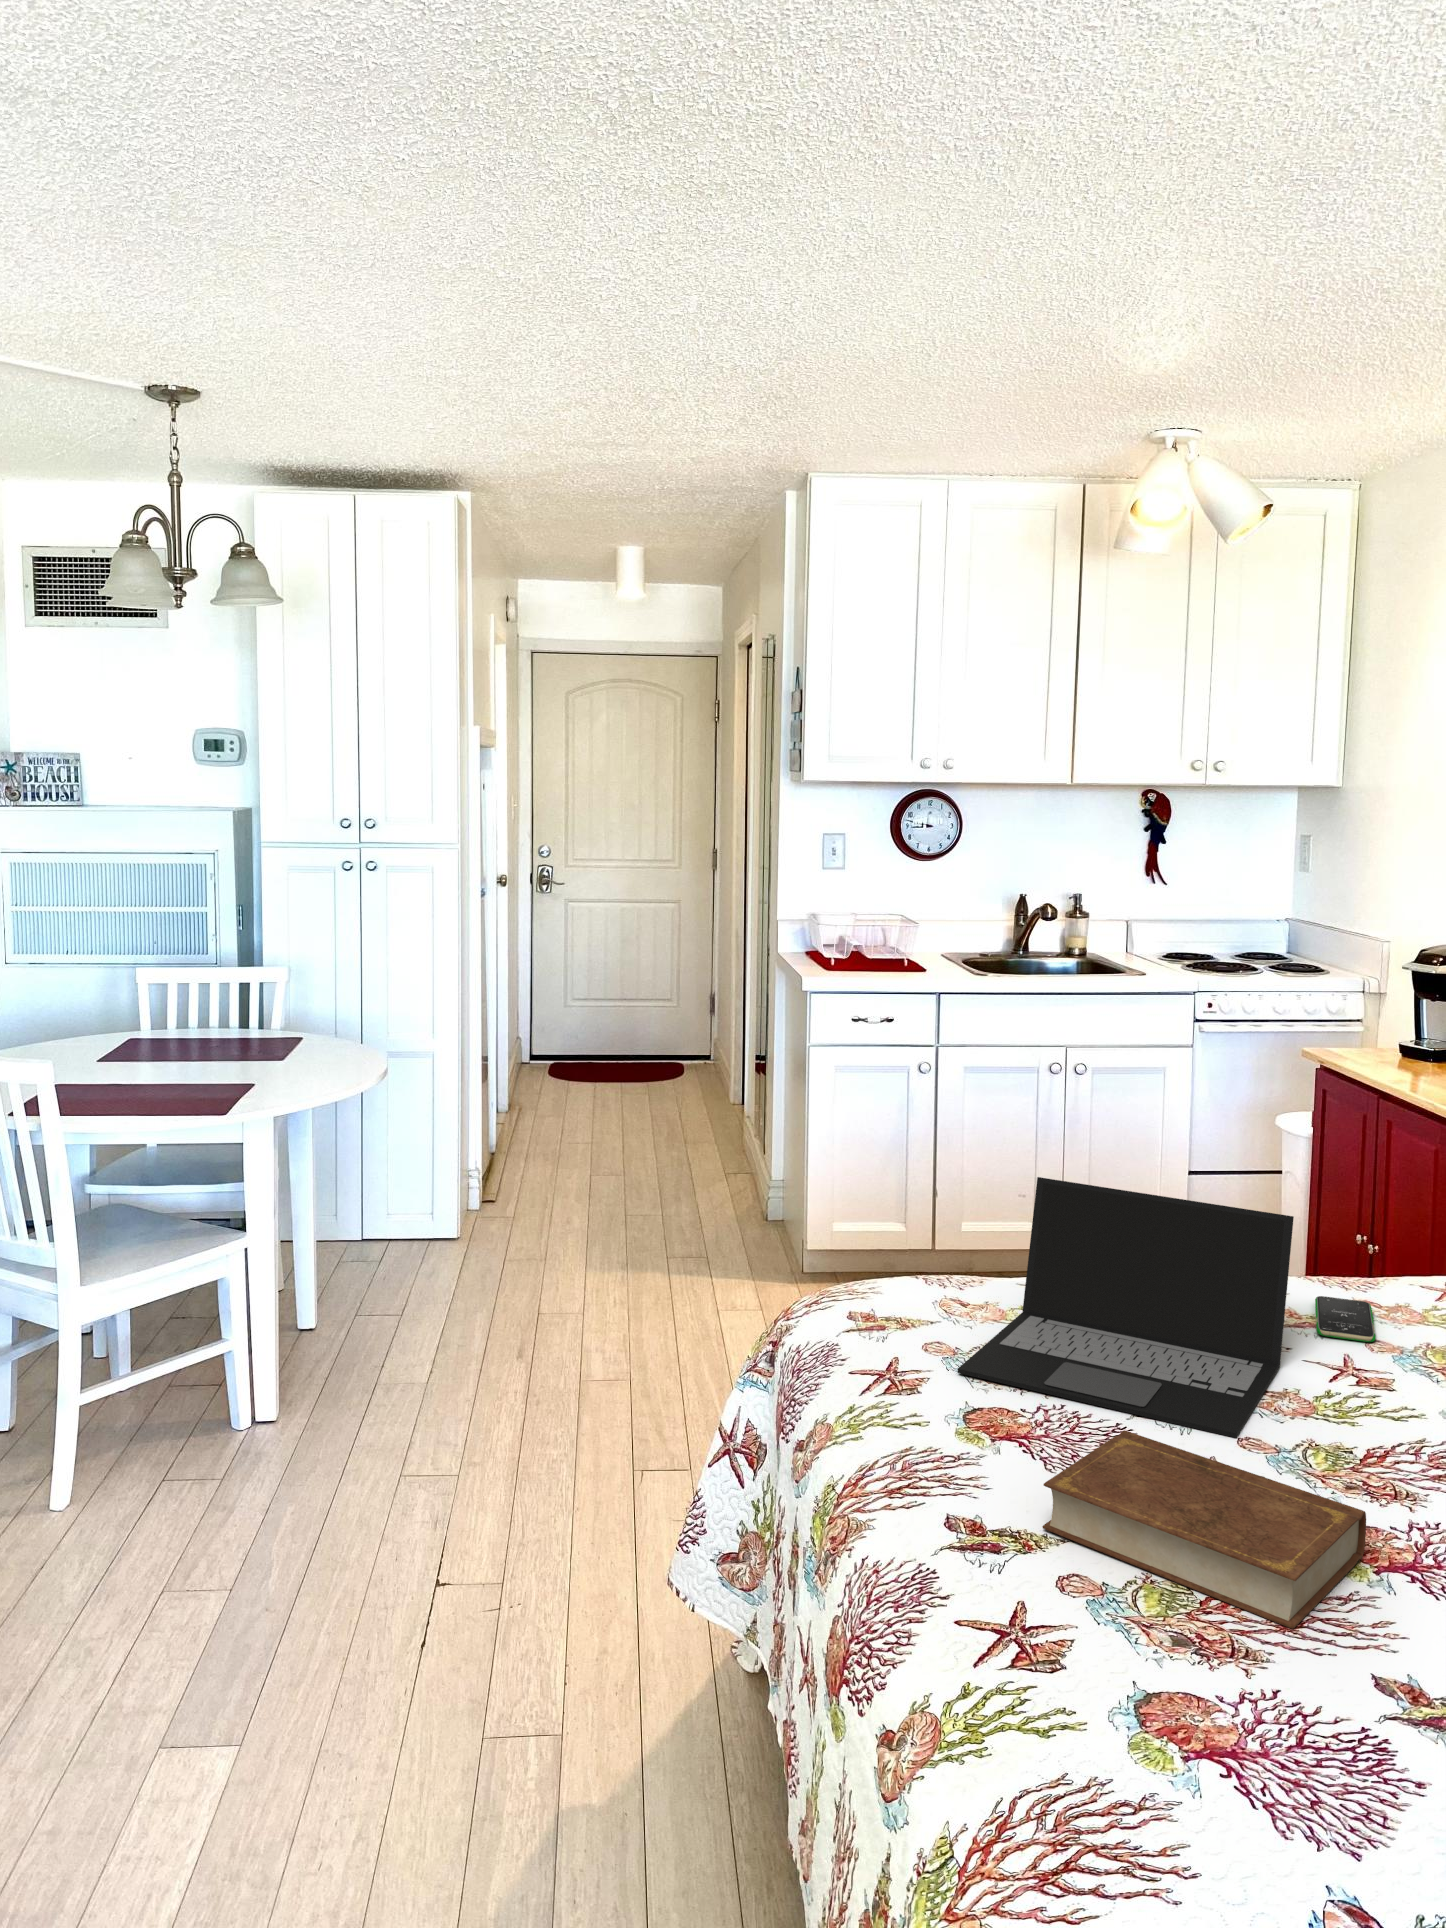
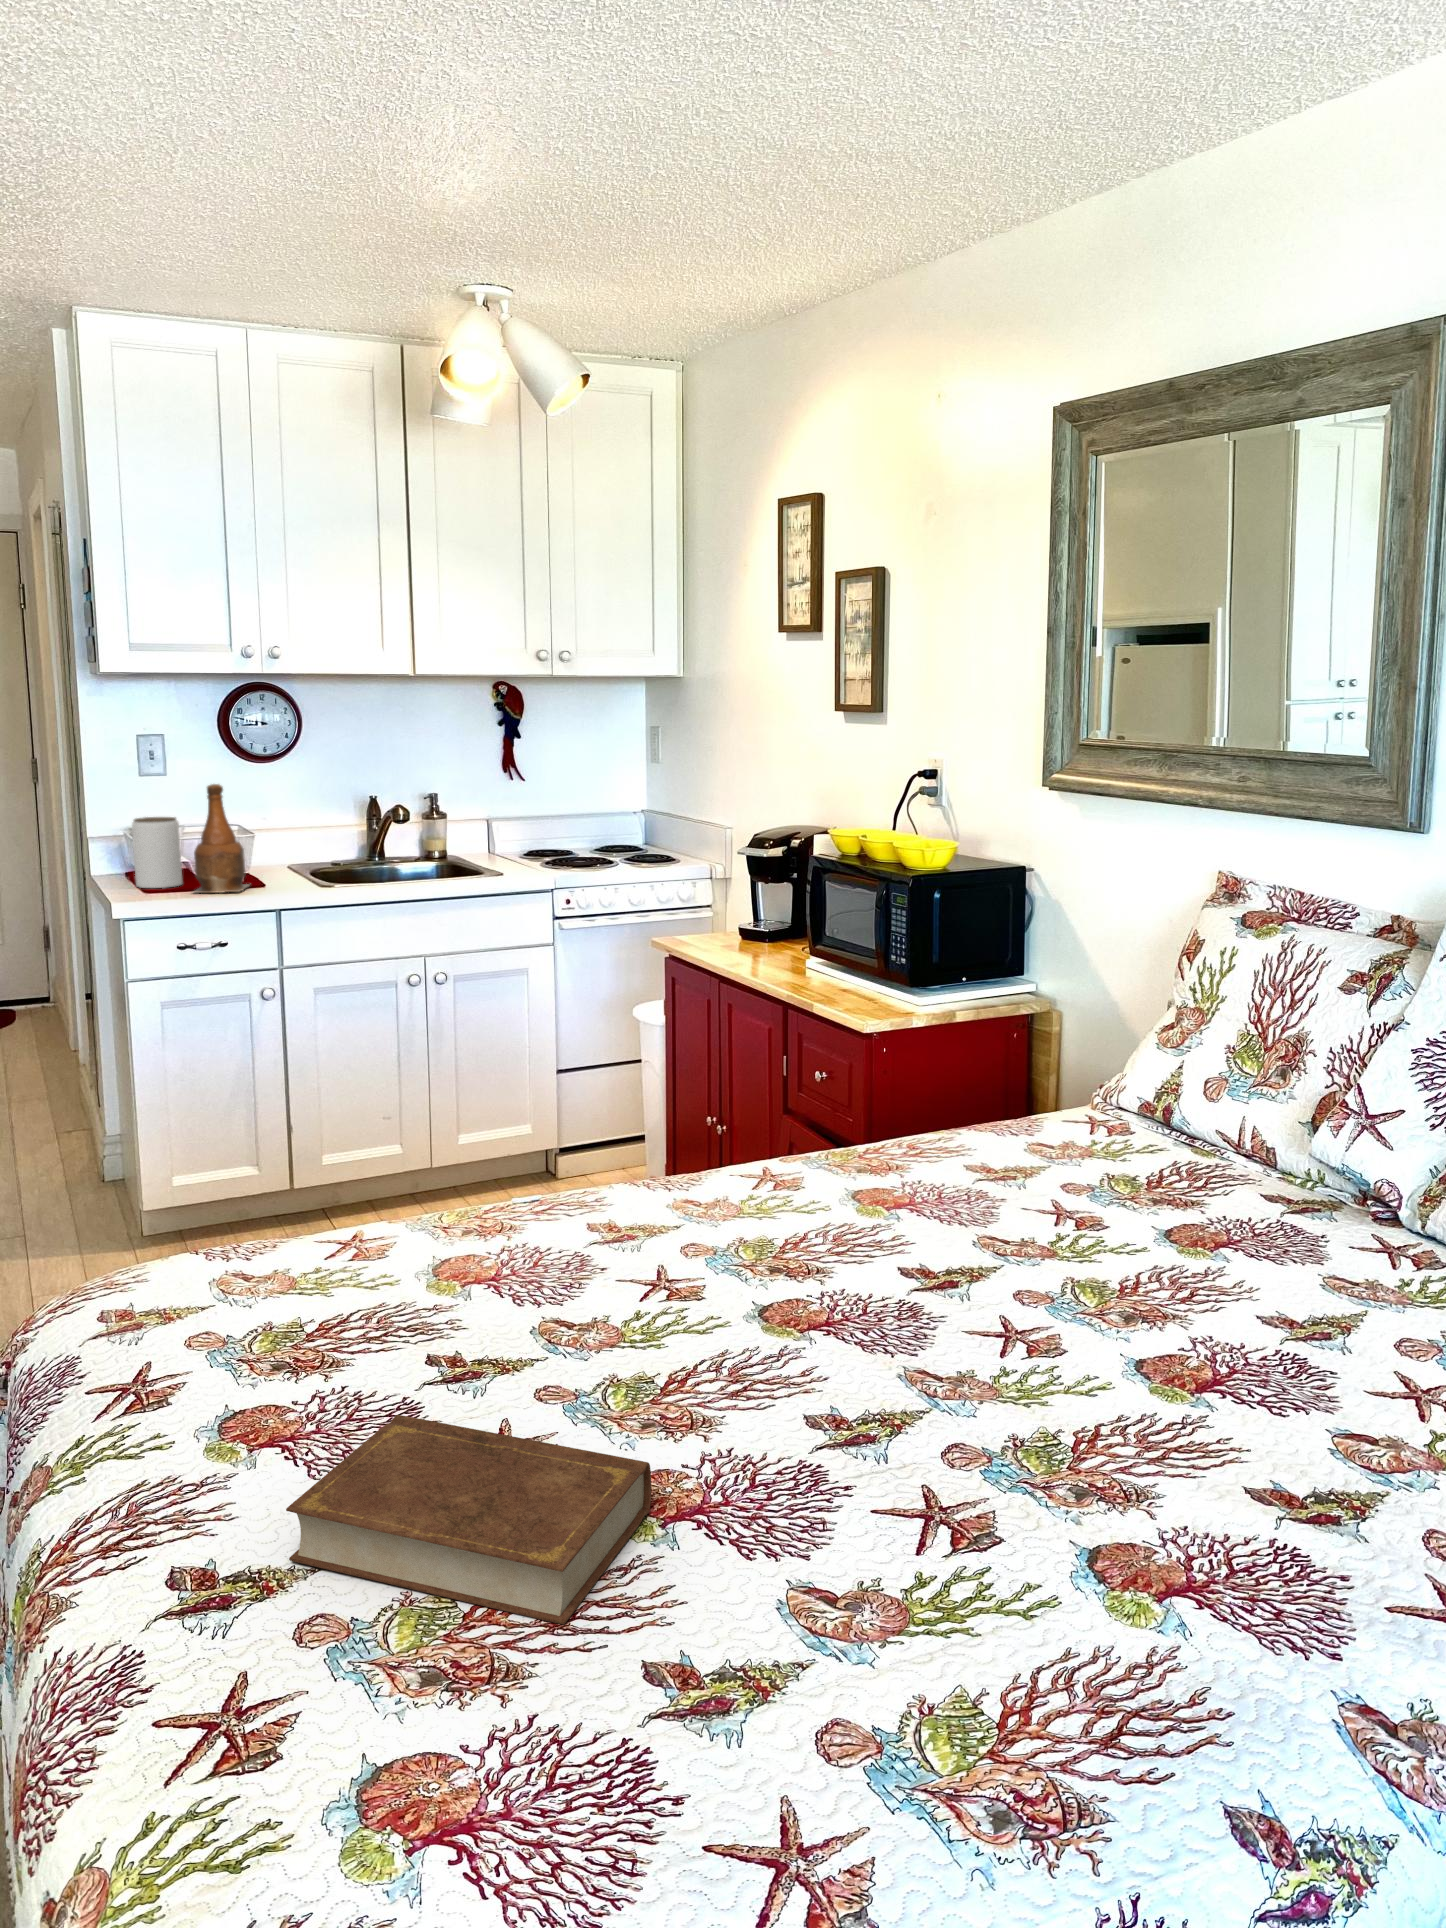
bottle: none [866,880,916,977] -> present [194,784,249,893]
jar: none [818,907,857,969] -> present [132,817,182,888]
laptop: present [958,1177,1294,1438] -> none [222,1120,598,1391]
smartphone: present [1315,1296,1376,1342] -> none [634,1205,691,1251]

